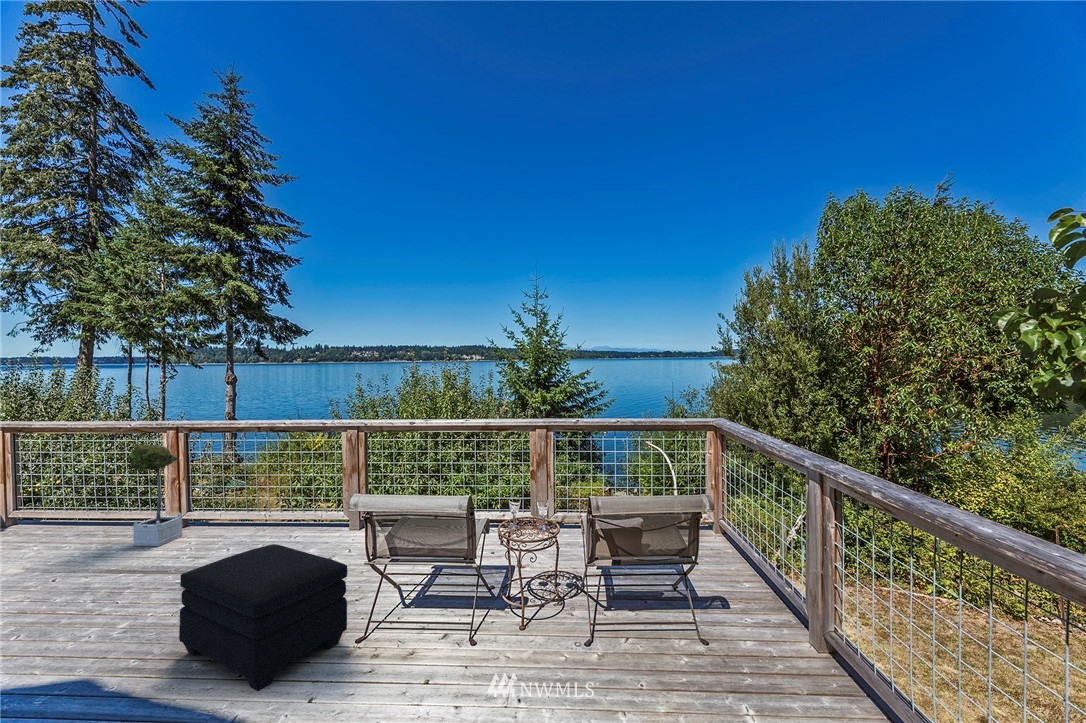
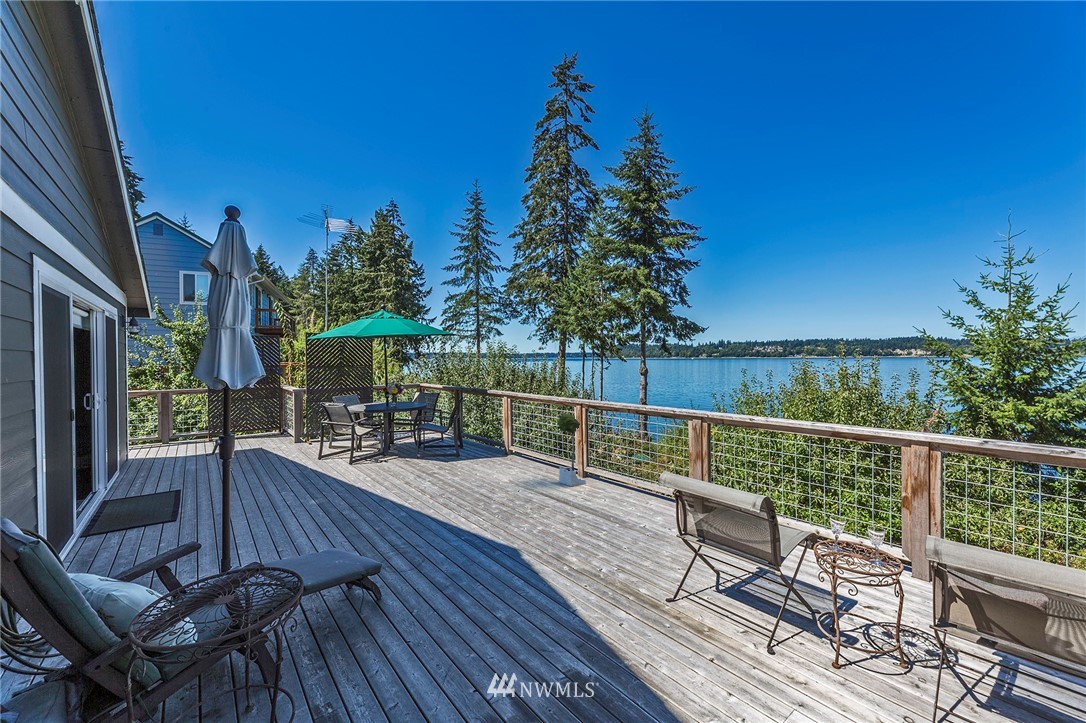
ottoman: present [179,544,347,691] -> none [559,499,660,599]

